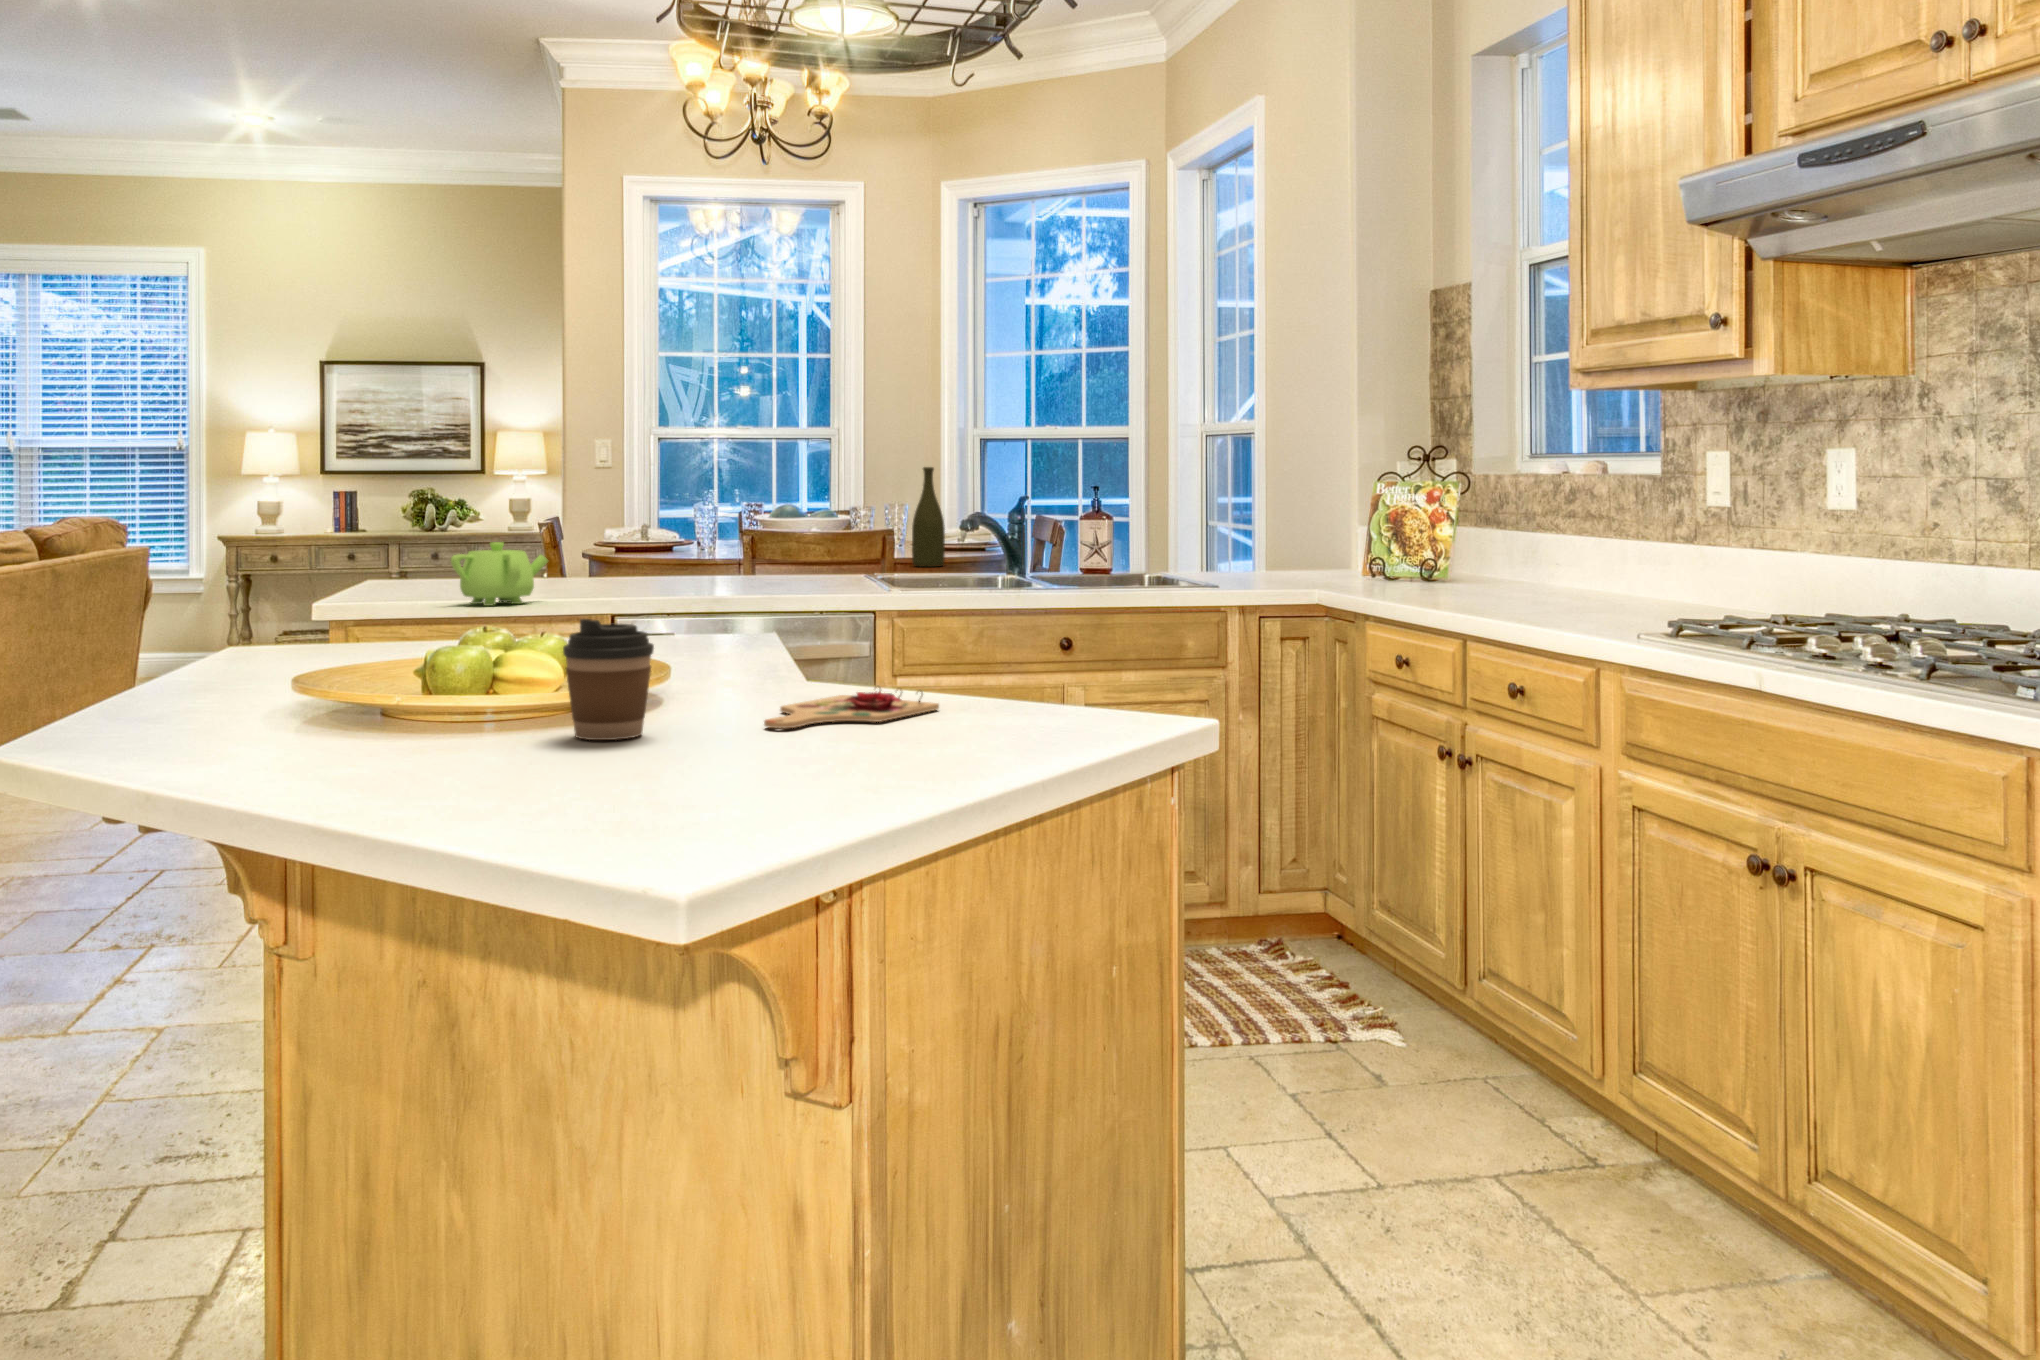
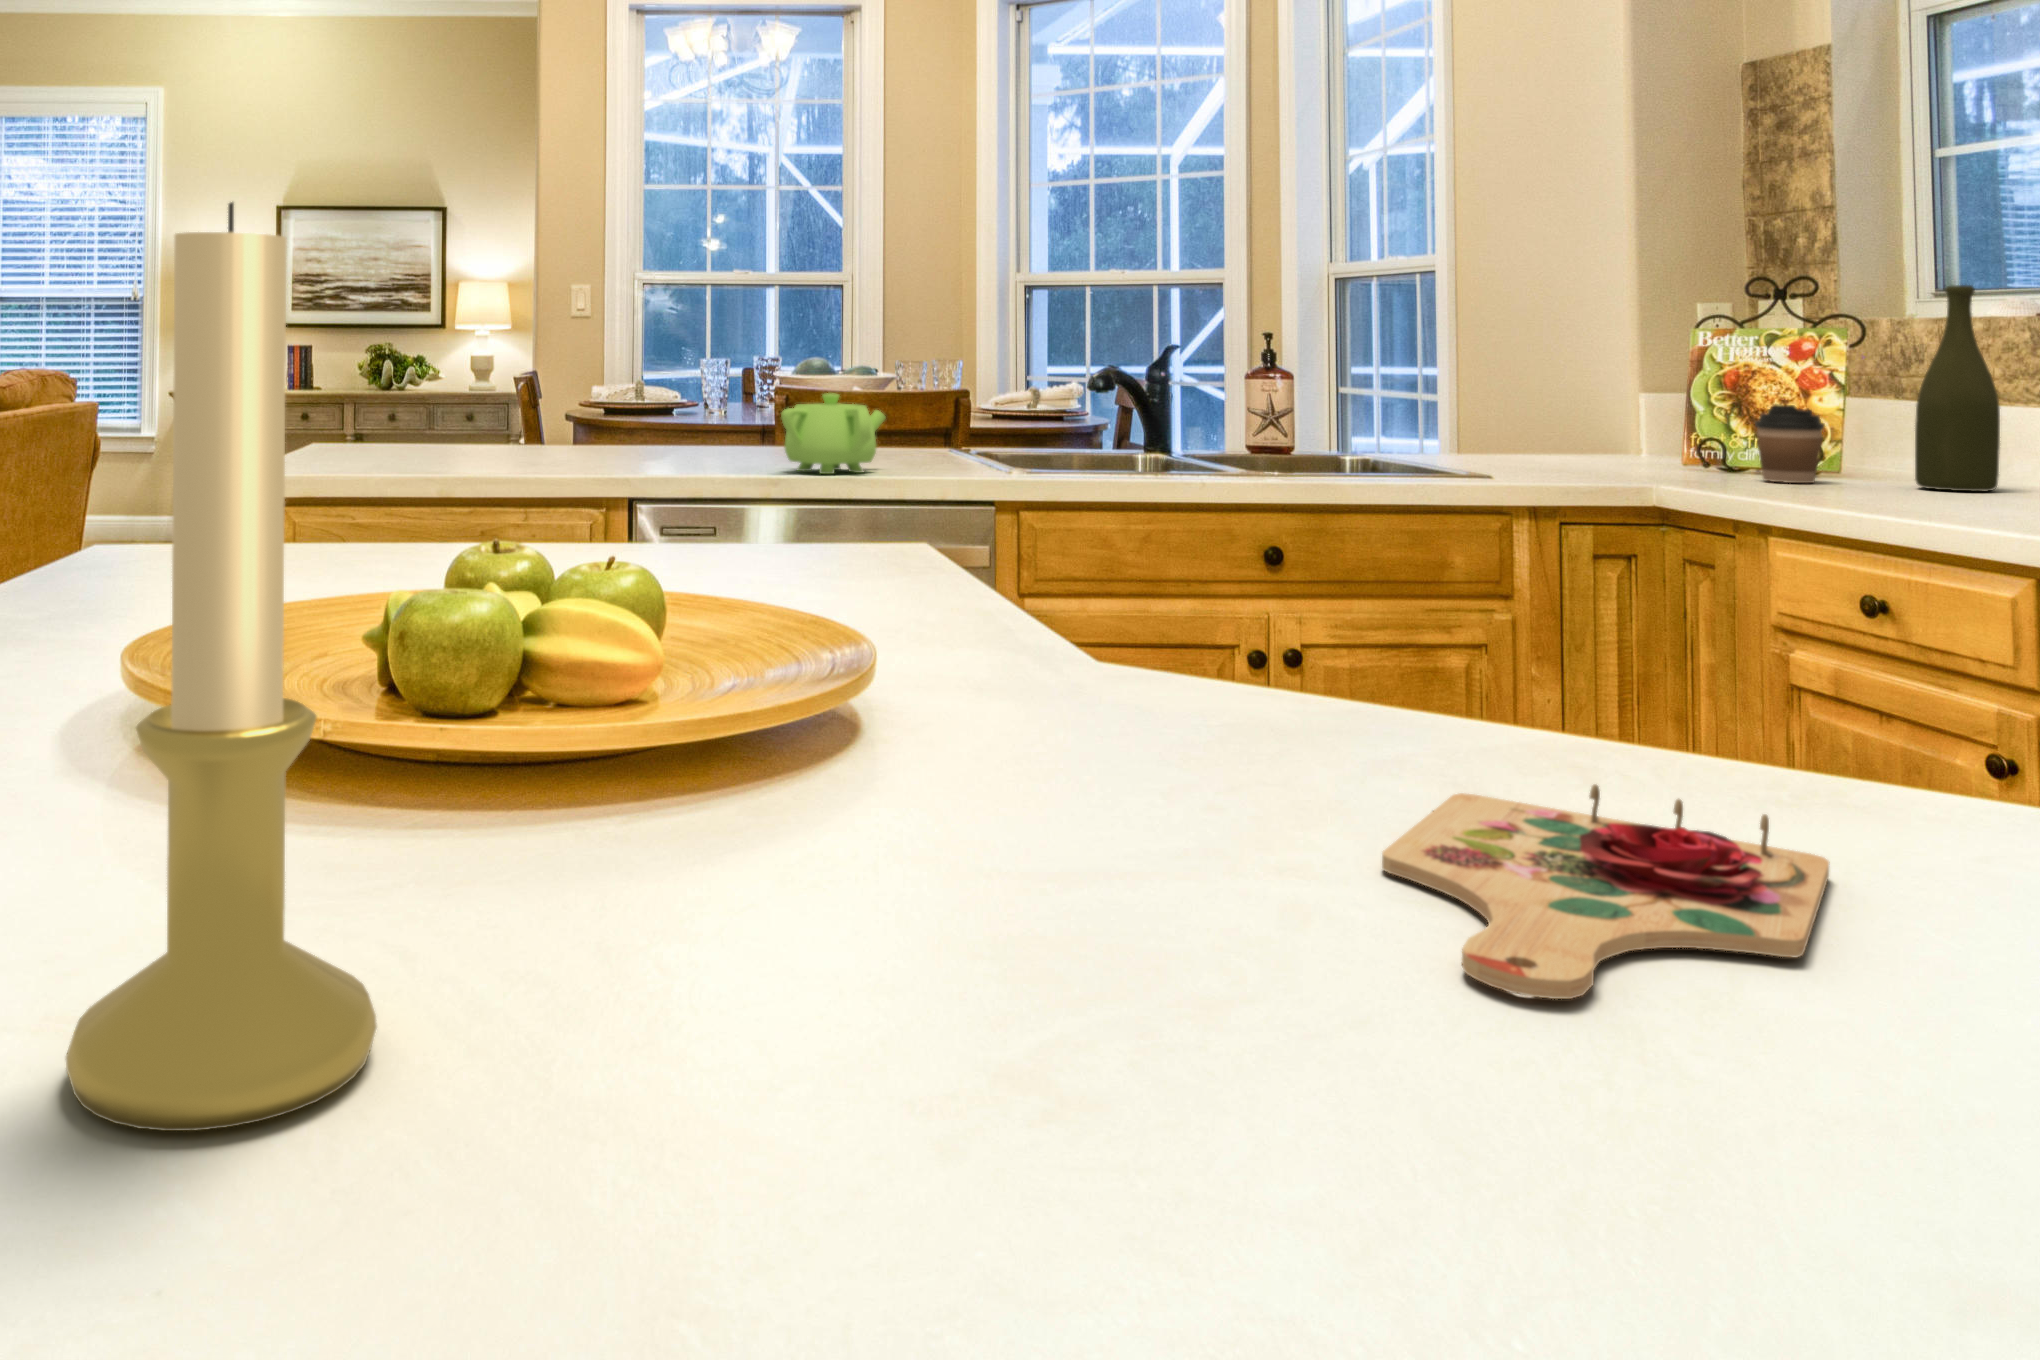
bottle: present [912,467,945,567] -> present [1915,285,2000,491]
candle holder: none [316,493,408,751] -> present [66,202,377,1131]
teapot: present [451,542,548,606] -> present [781,393,885,474]
coffee cup: present [563,619,654,740] -> present [1755,404,1825,483]

